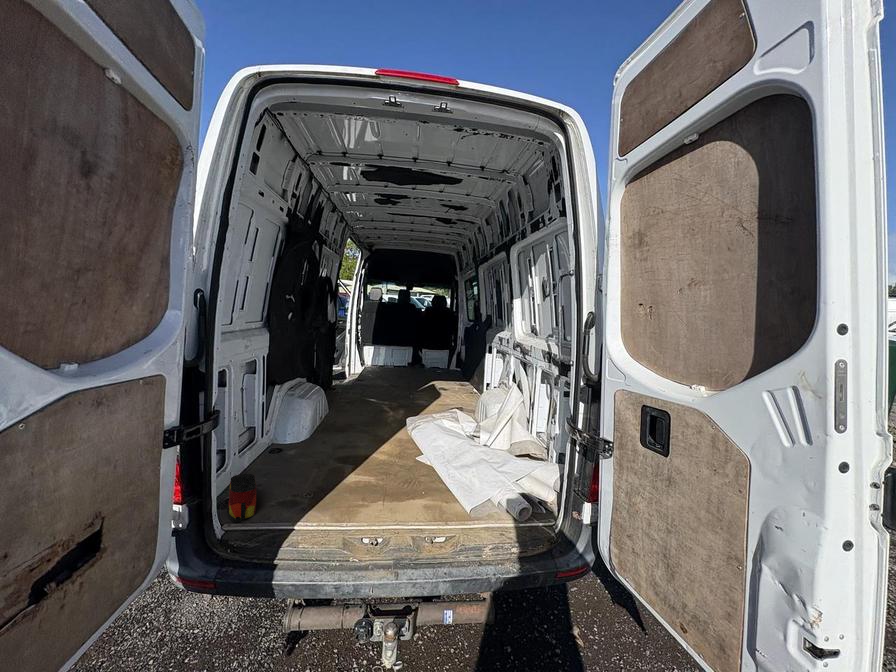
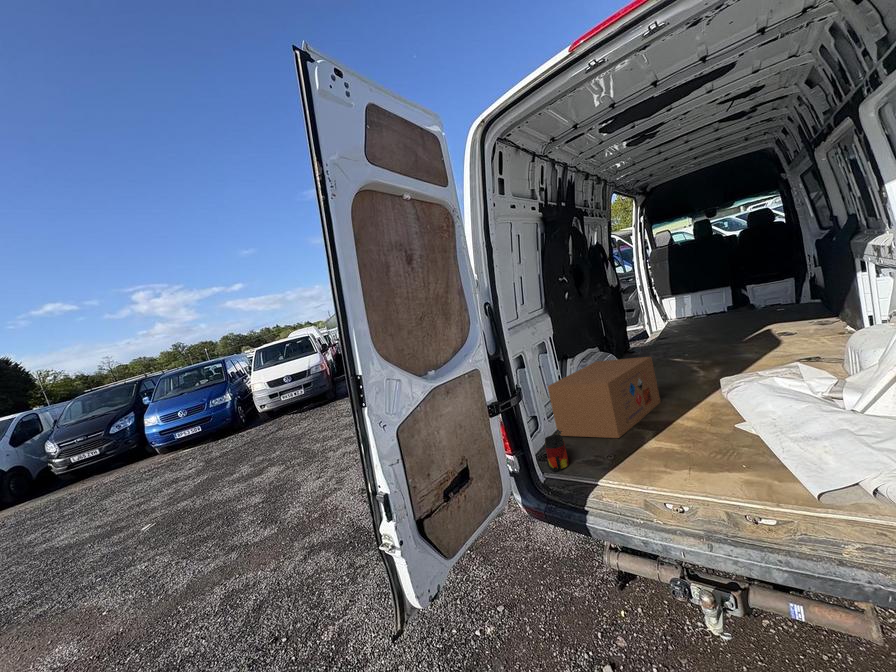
cardboard box: none [245,392,361,480] -> present [548,357,661,438]

